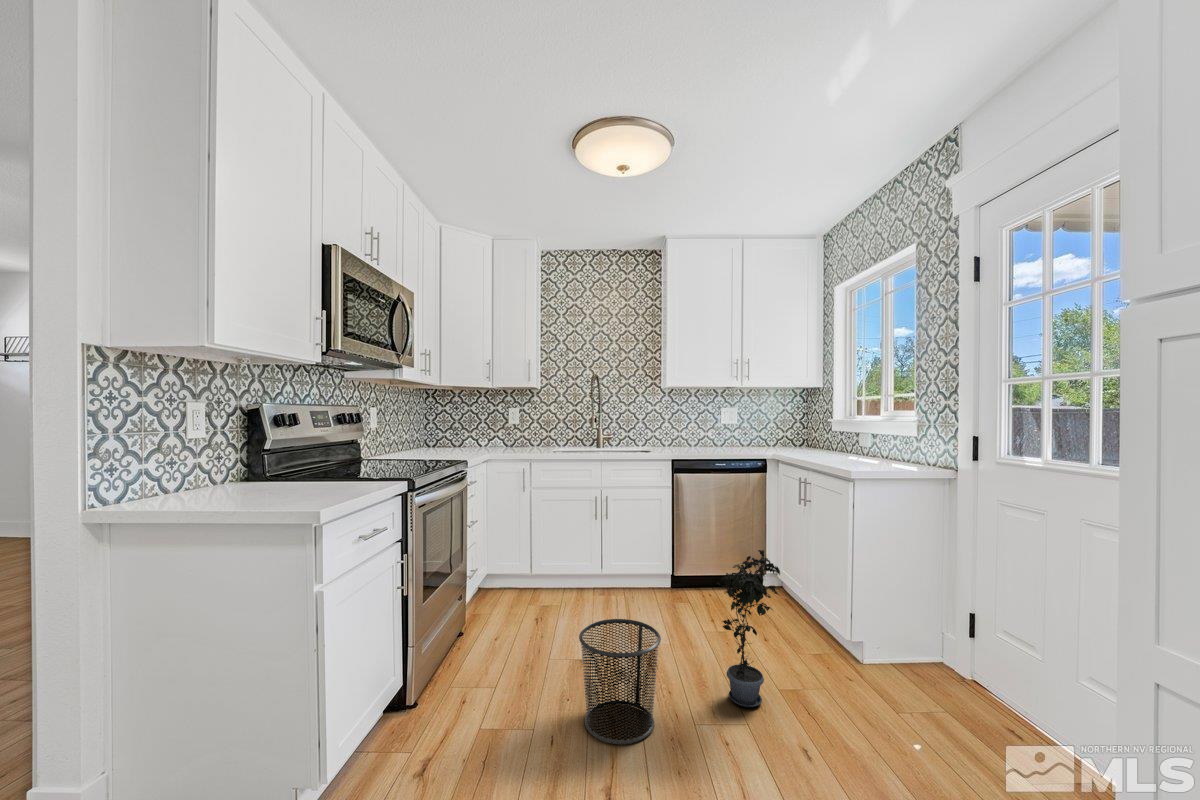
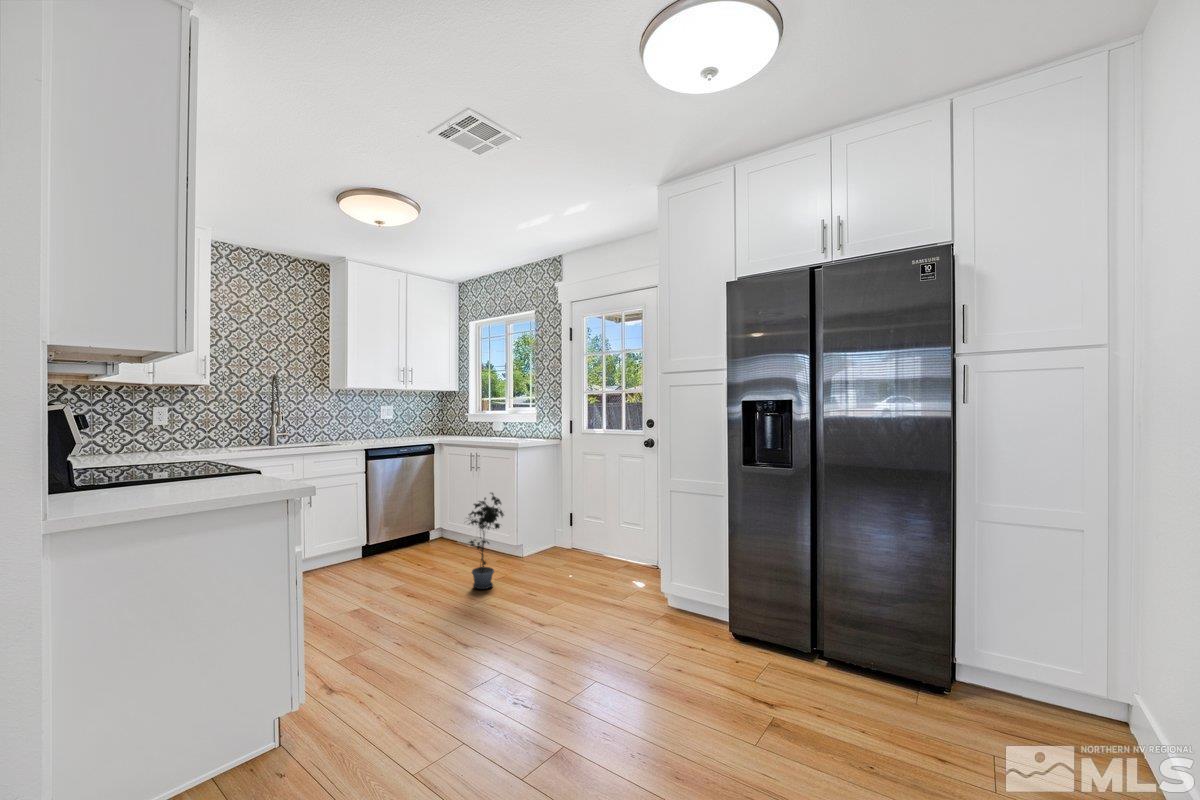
waste bin: present [579,619,661,744] -> none [398,552,456,628]

